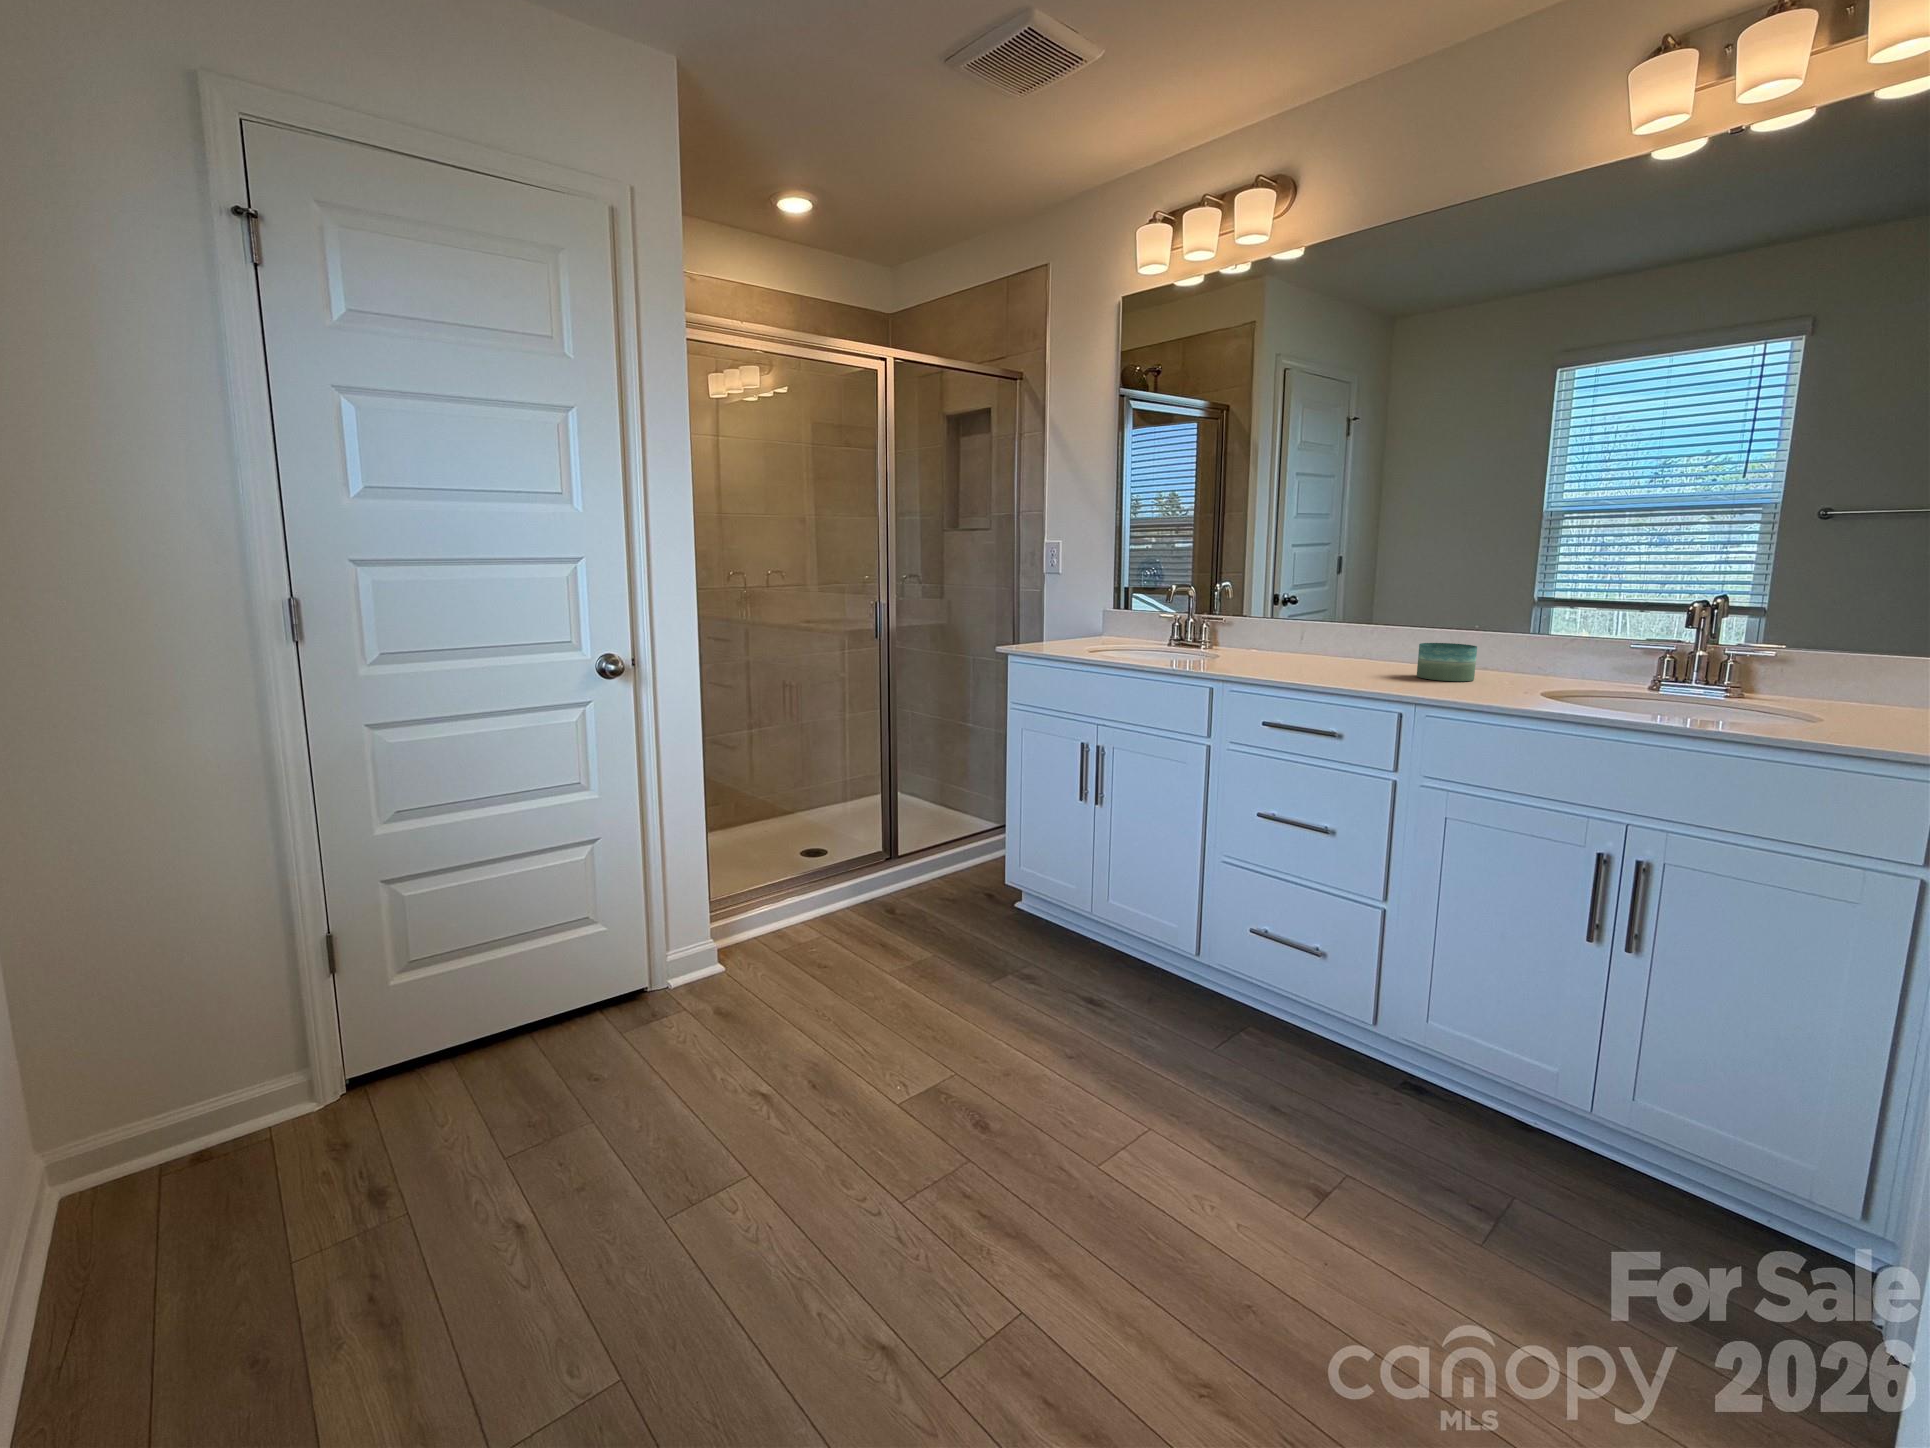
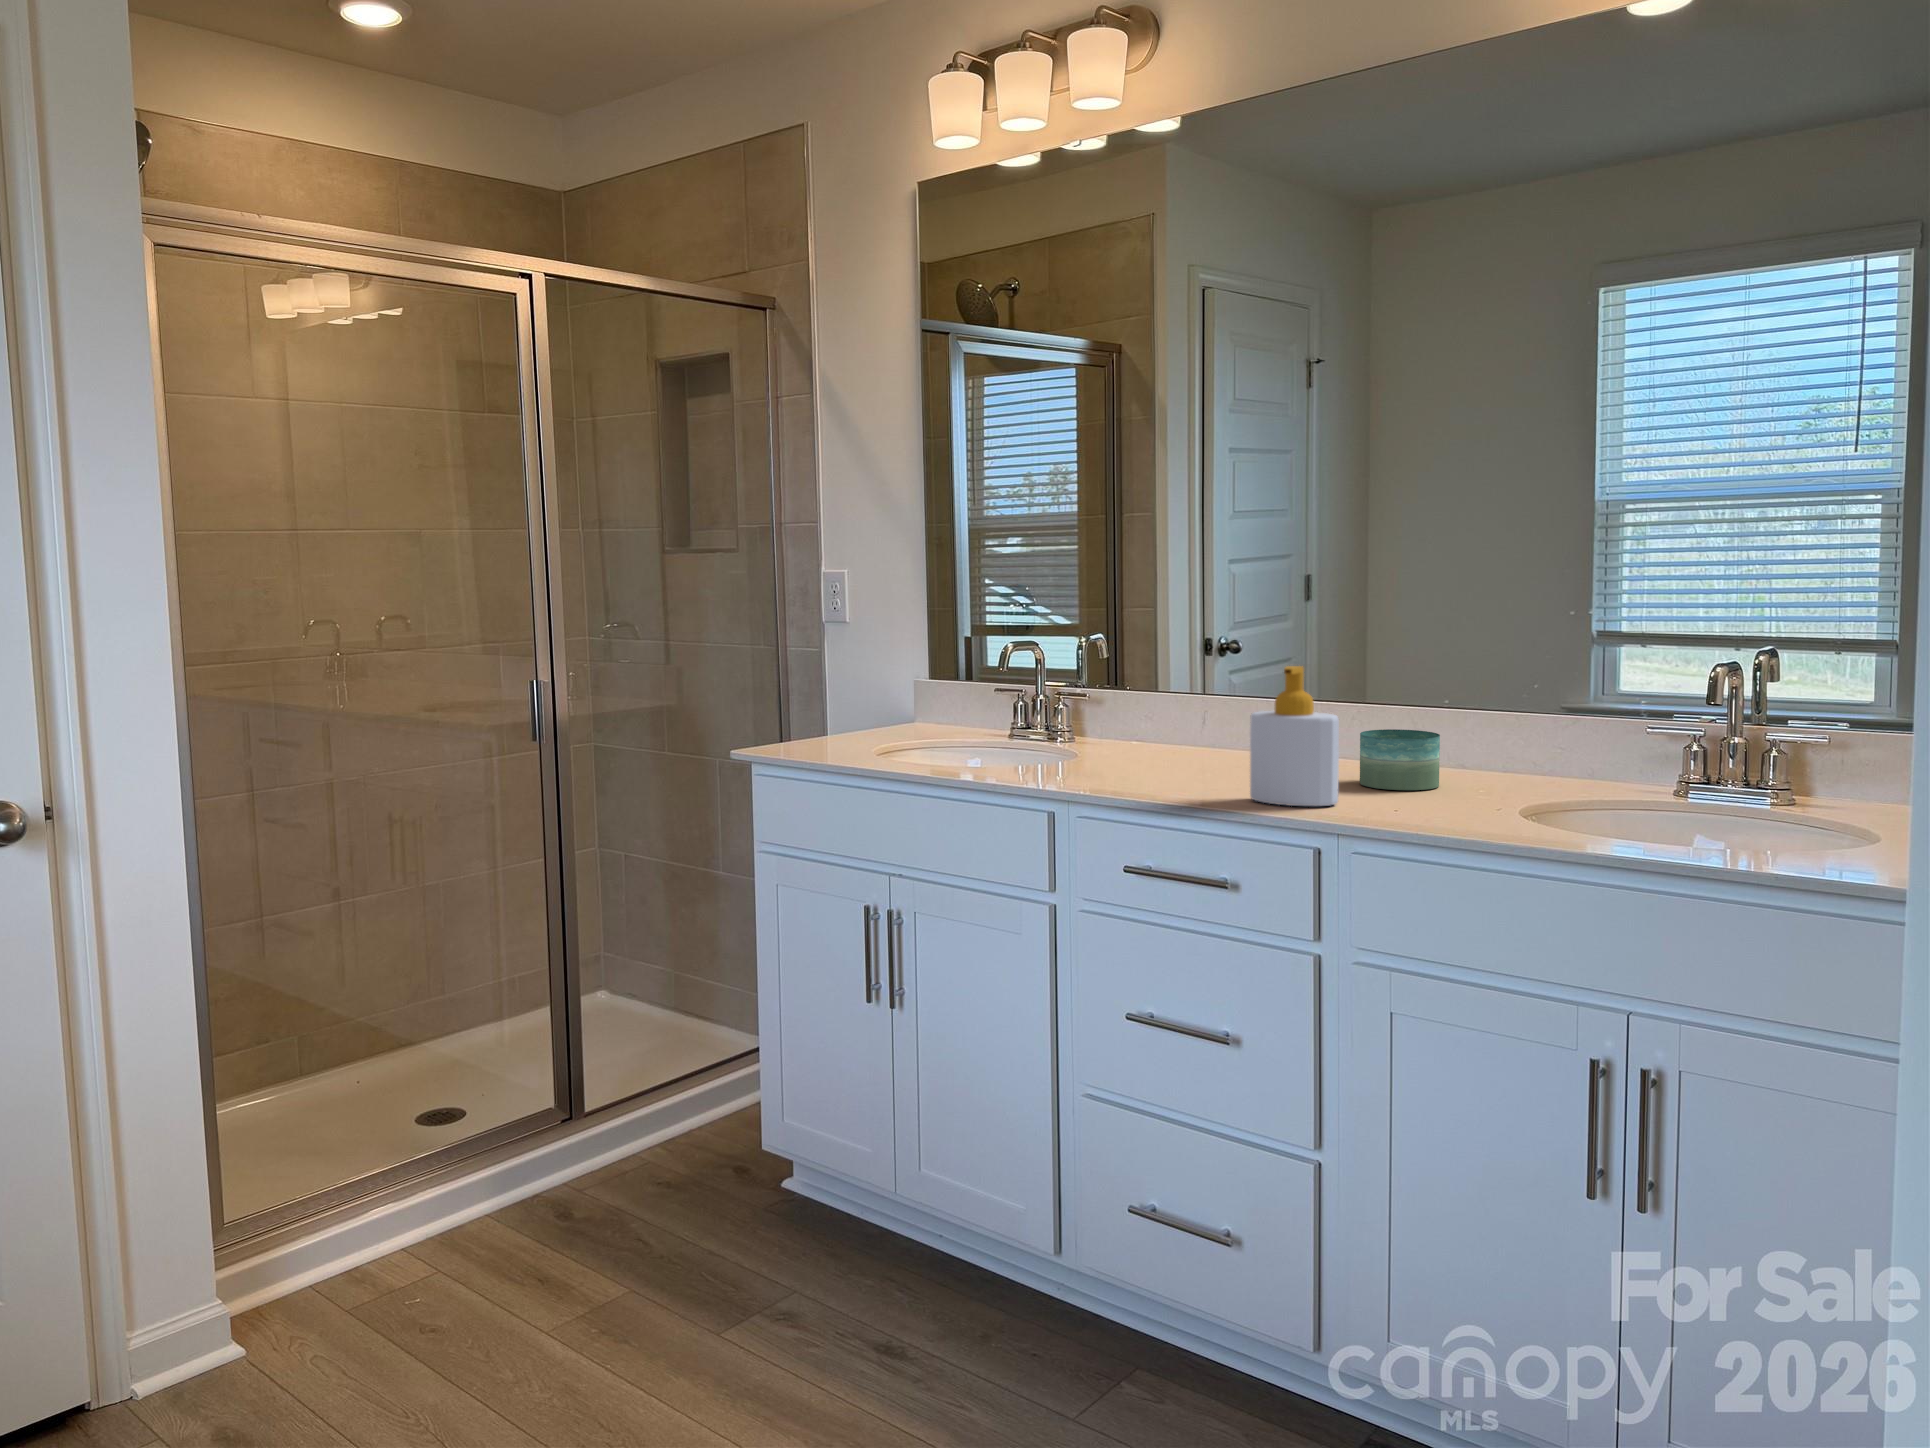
soap bottle: none [1346,598,1414,687] -> present [1250,666,1339,806]

